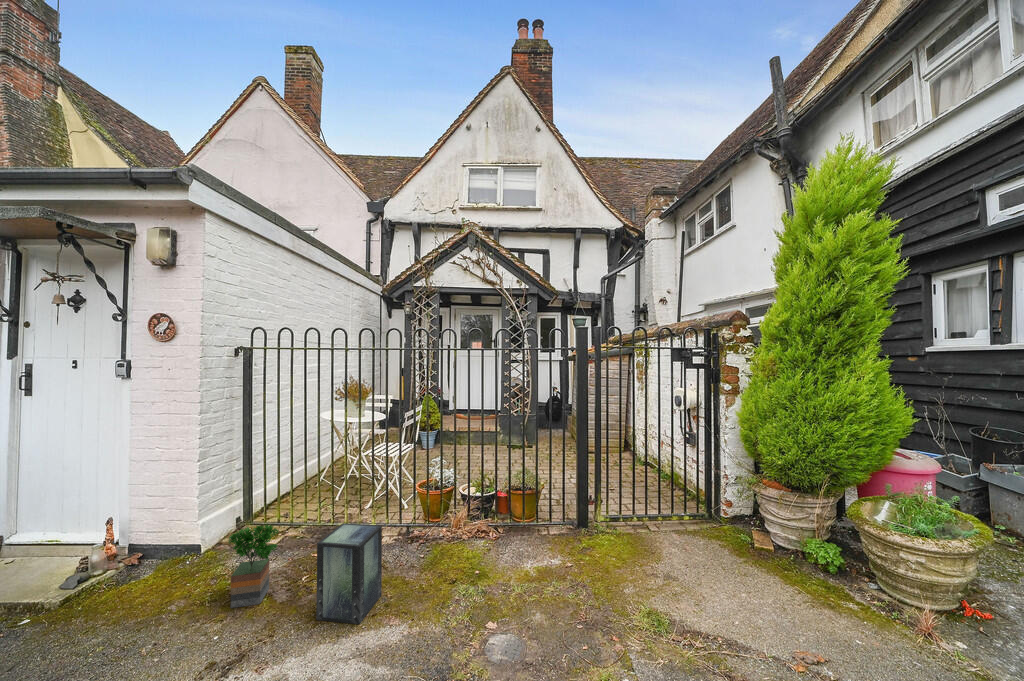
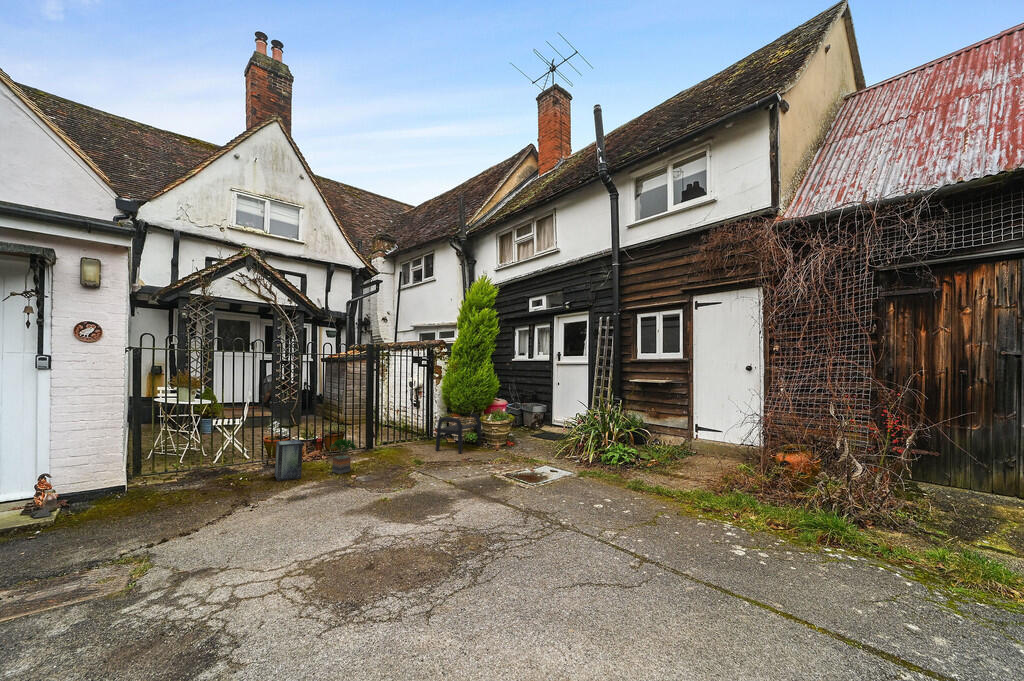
bench: none [717,485,864,627] -> present [436,413,481,453]
potted tree: present [228,525,279,608] -> present [331,439,356,474]

